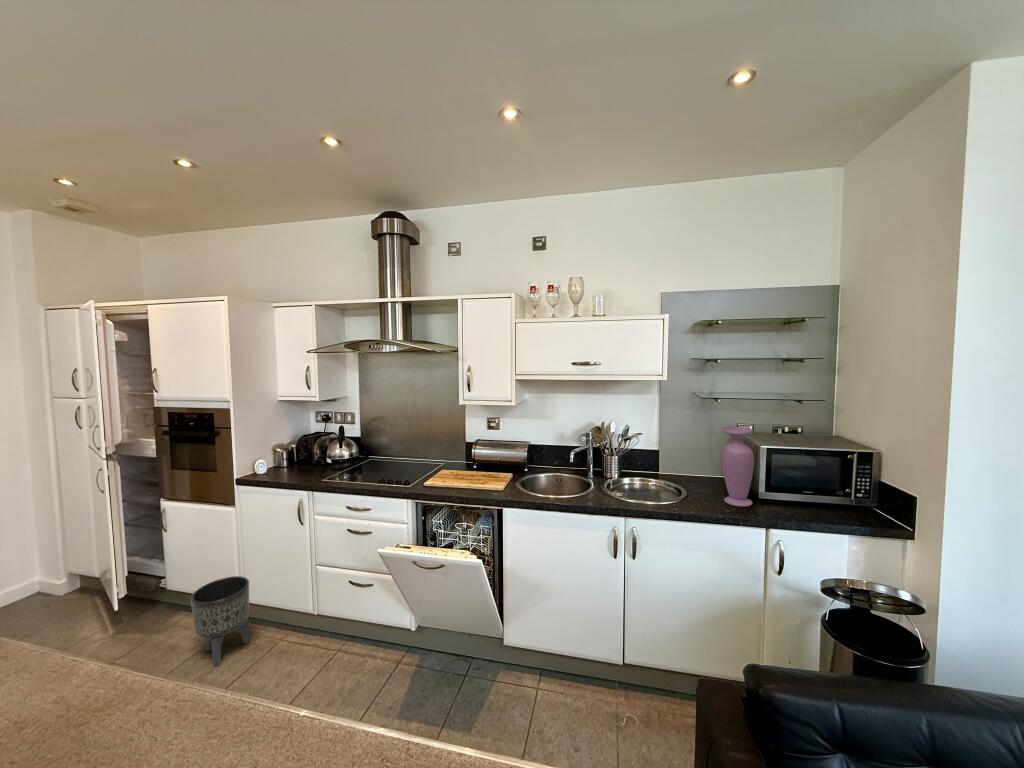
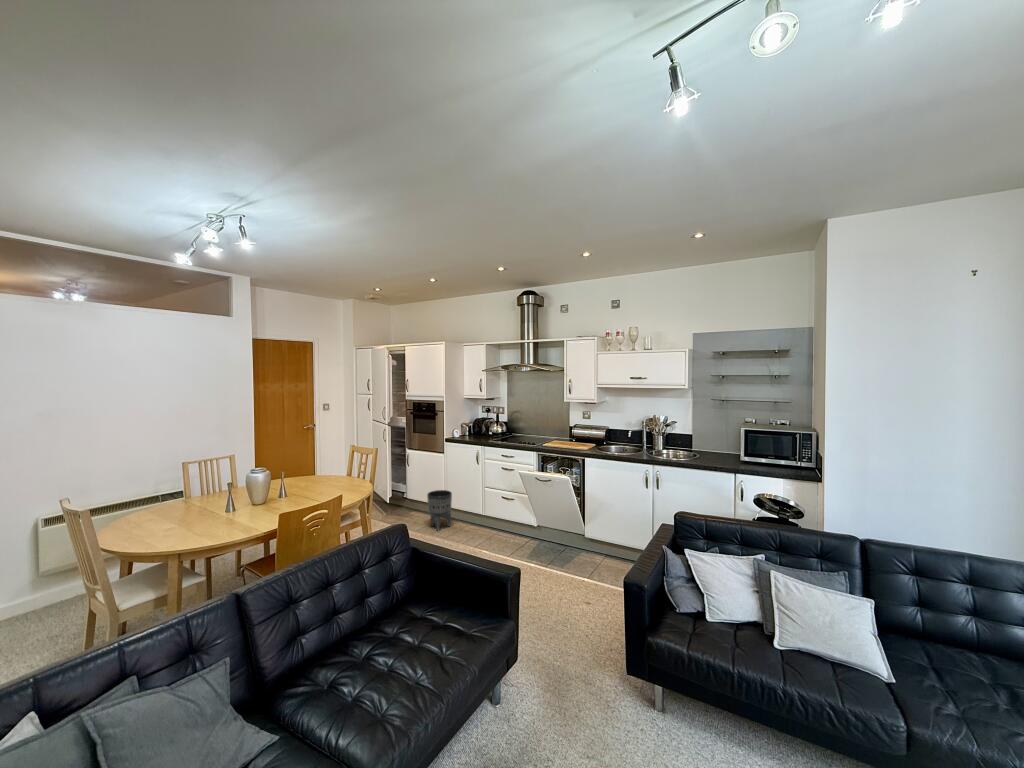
vase: present [721,427,754,507] -> none [714,416,734,462]

